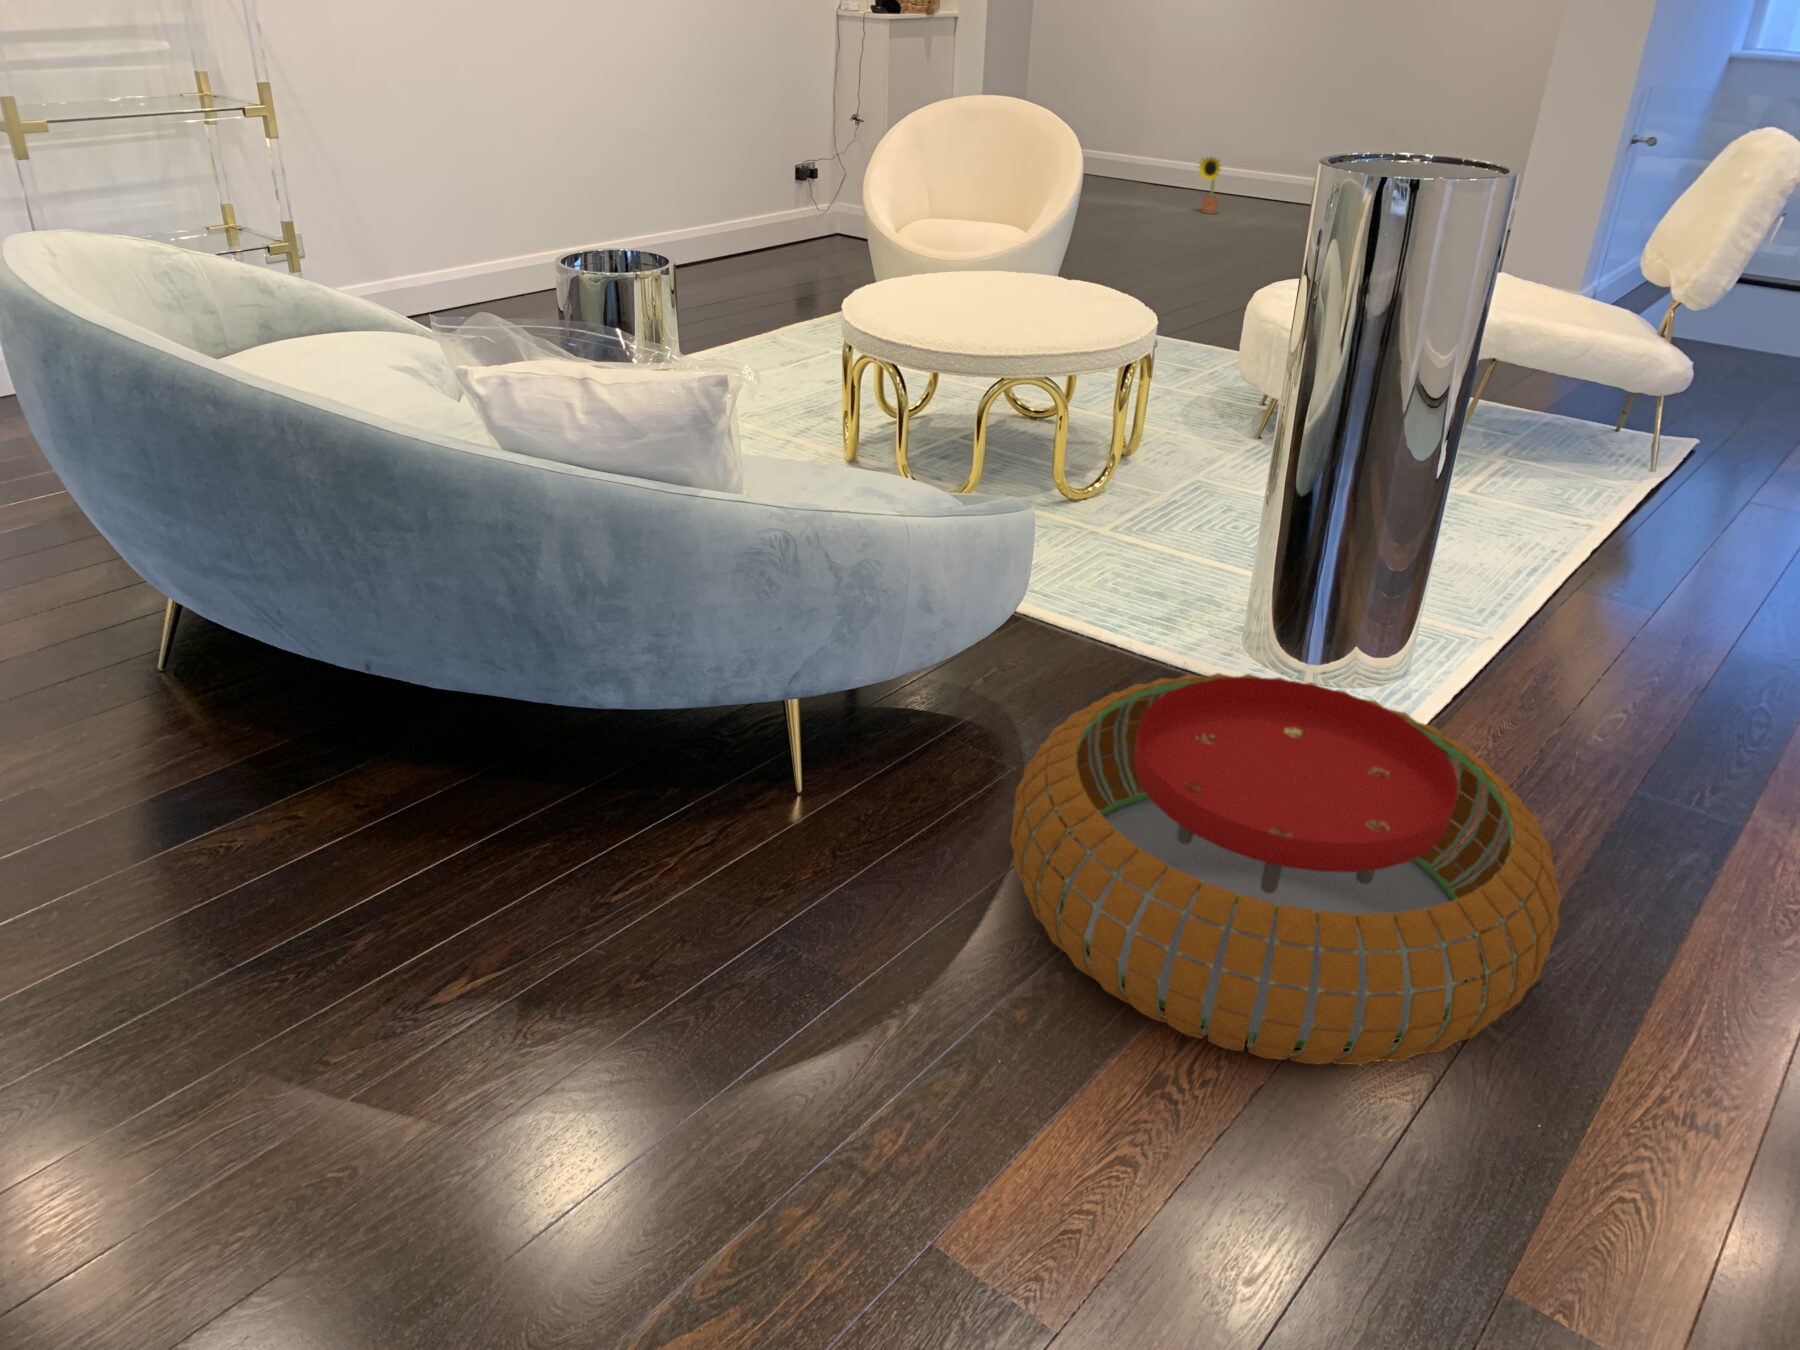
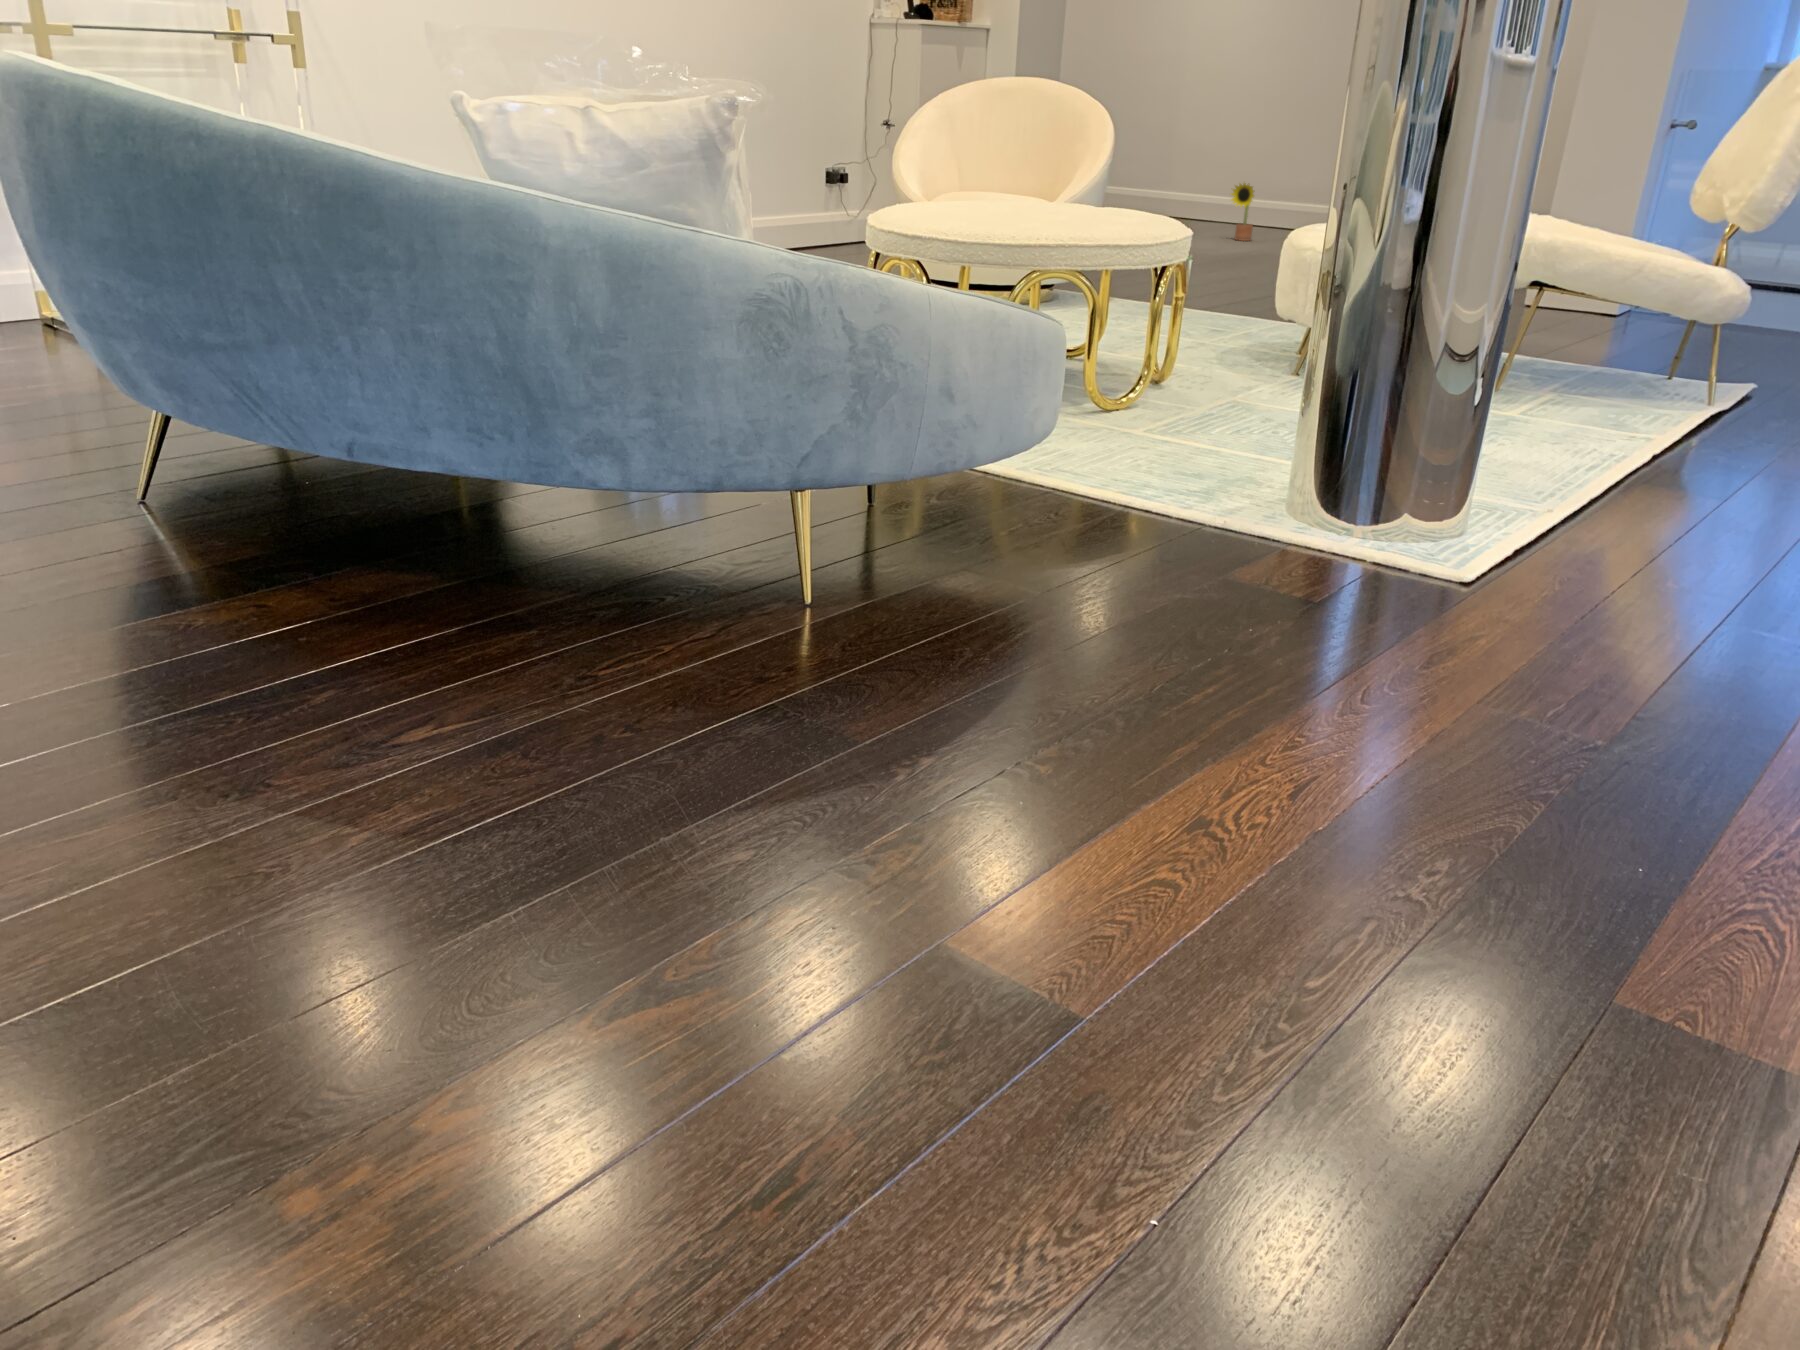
pouf: present [1010,673,1561,1065] -> none [1034,456,1653,814]

